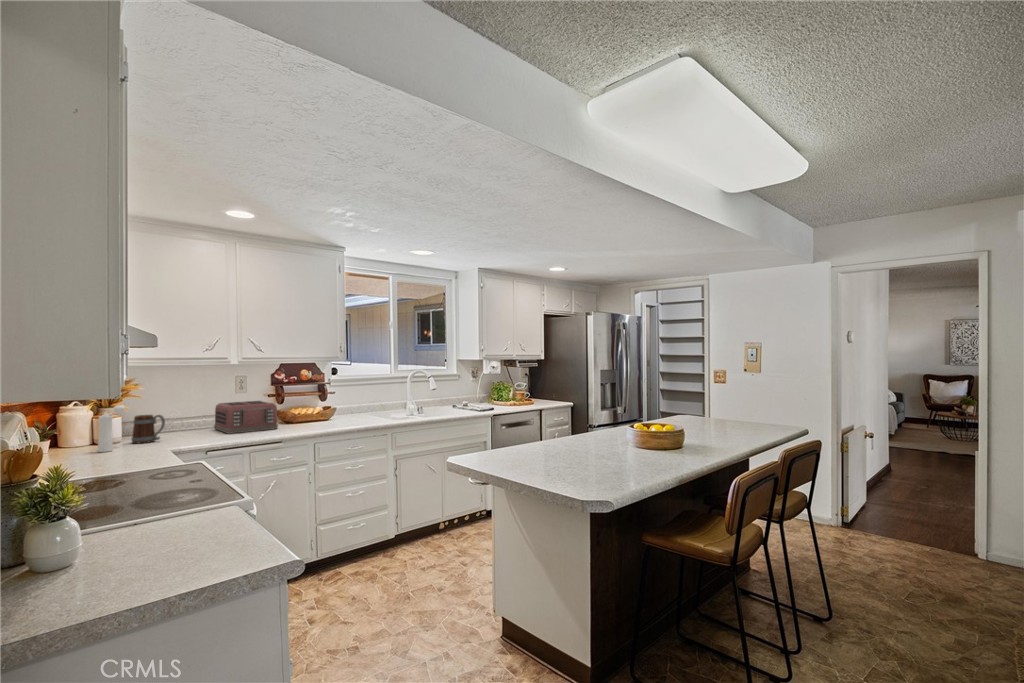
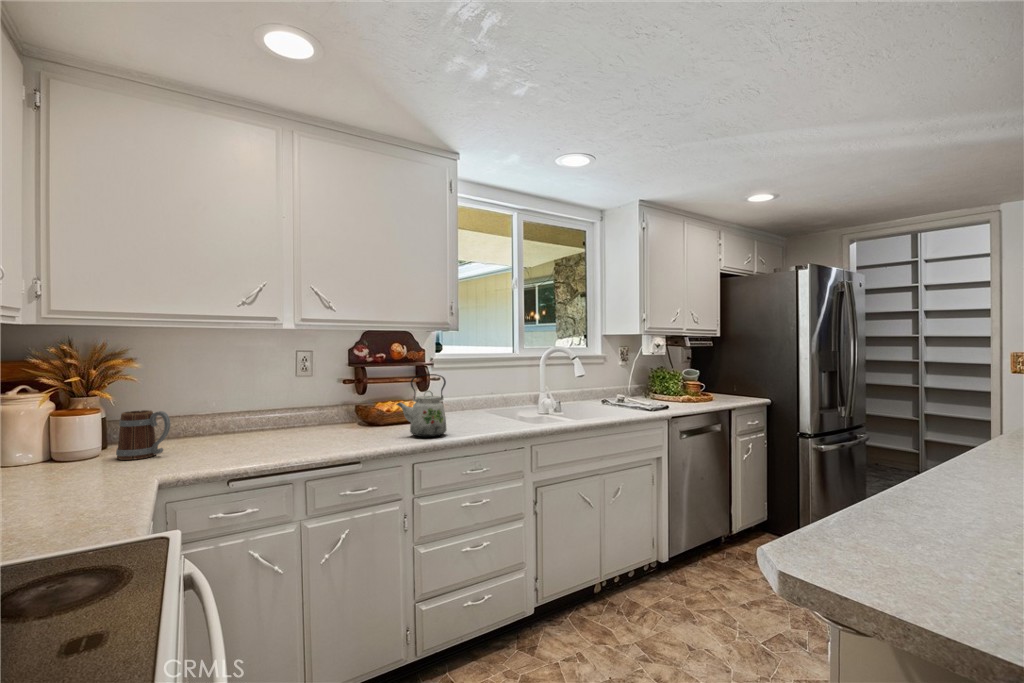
kettle: none [305,390,337,428] -> present [396,374,446,437]
toaster: present [214,401,278,434] -> none [264,389,355,443]
pepper mill: present [98,405,125,452] -> none [33,395,94,482]

